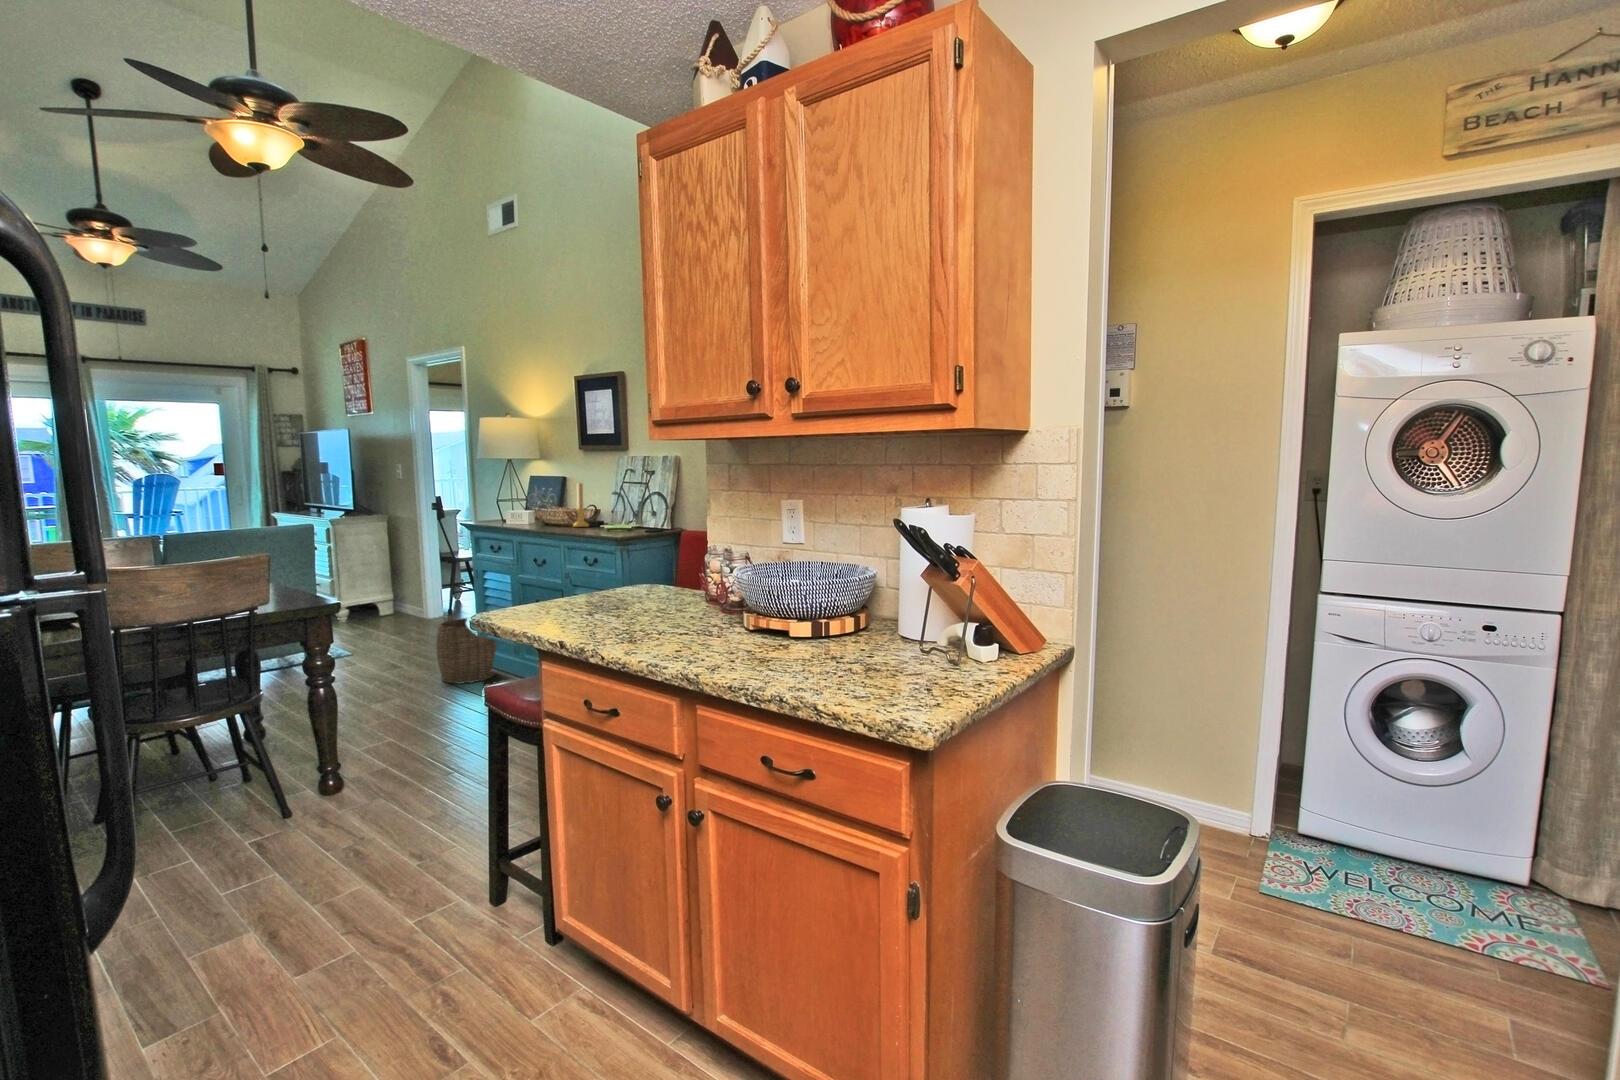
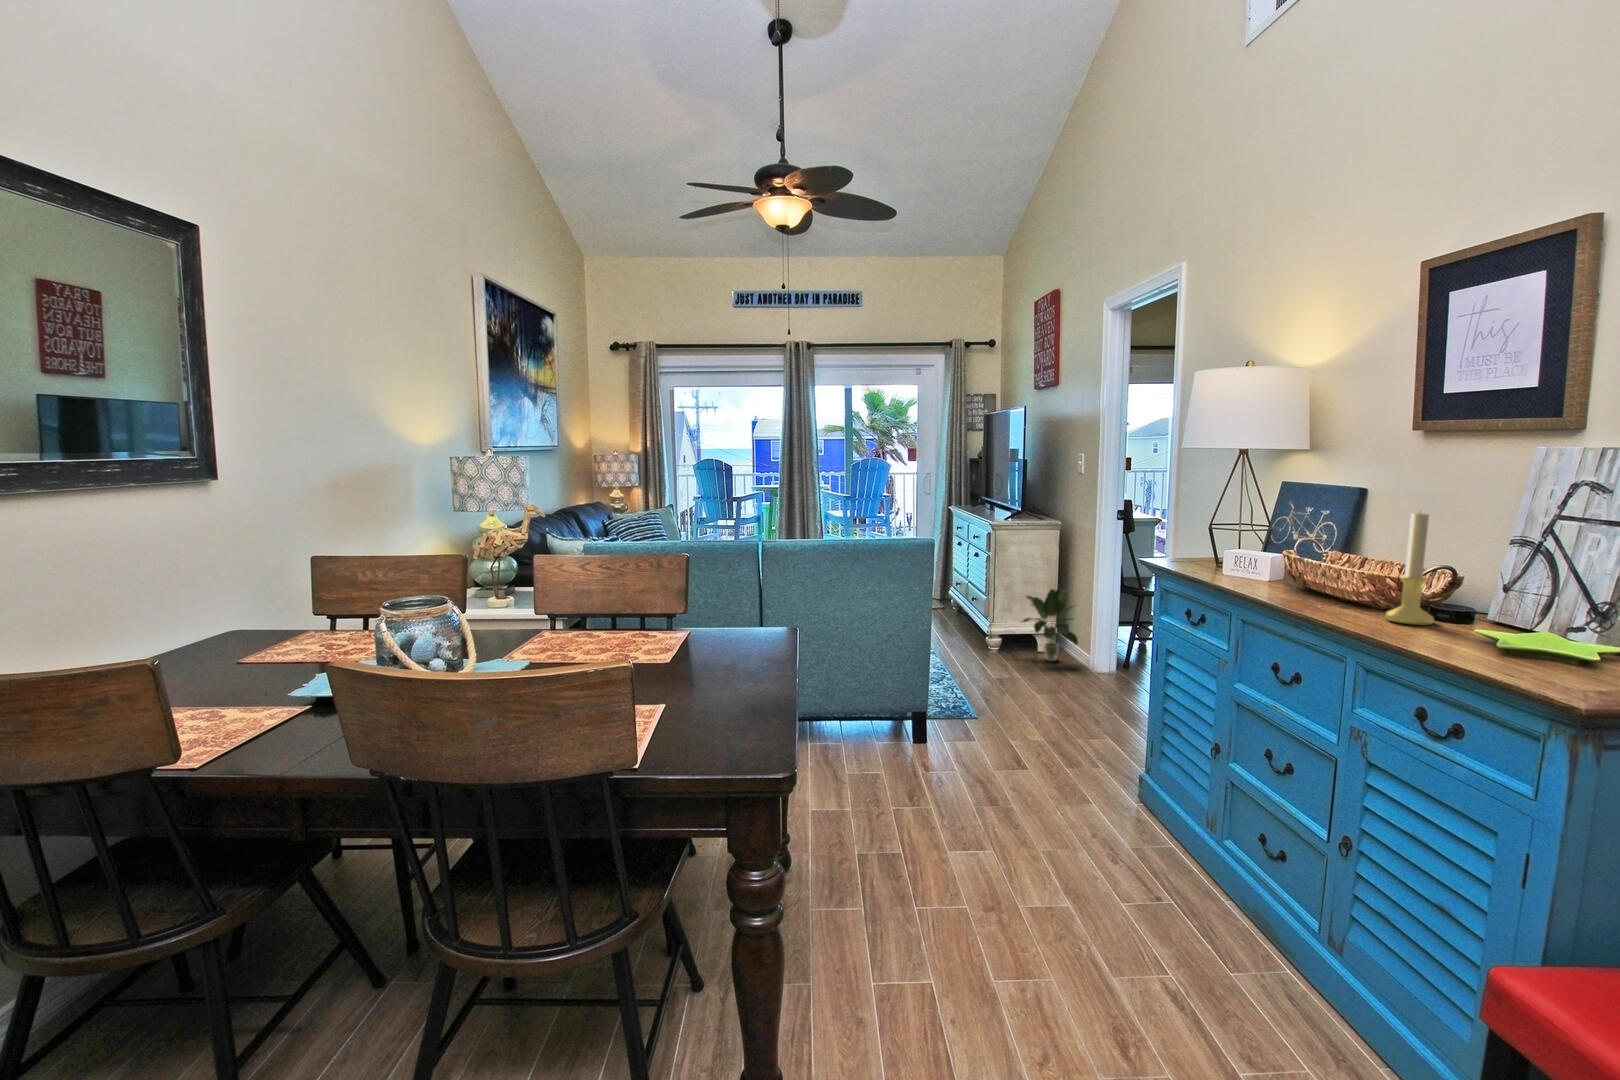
potted plant: none [365,561,414,619] -> present [1023,585,1078,661]
woven basket: present [436,618,498,684] -> none [1066,734,1176,872]

